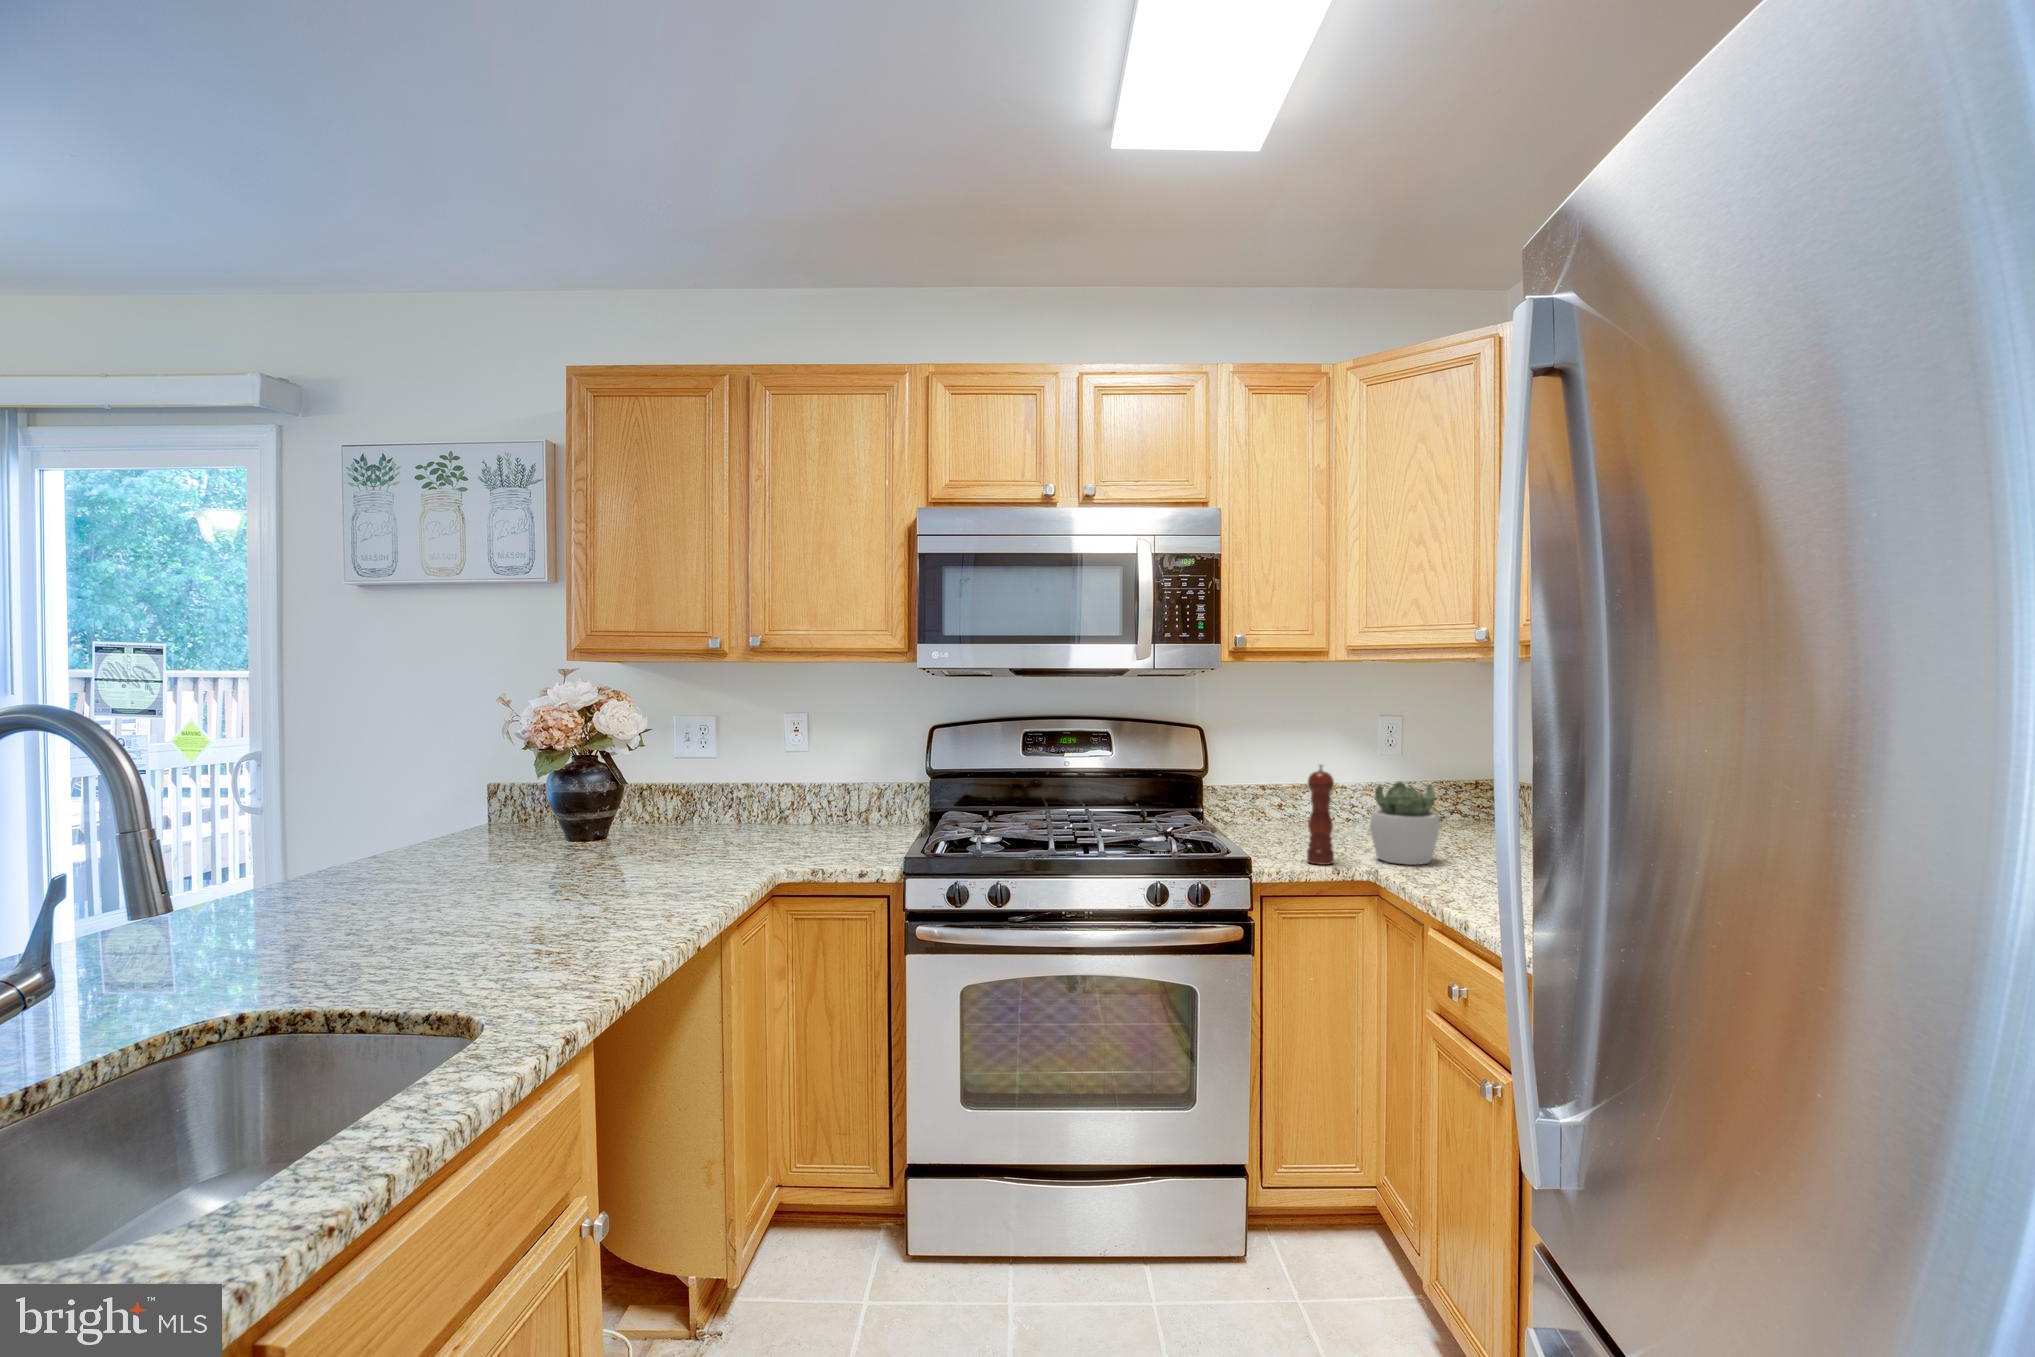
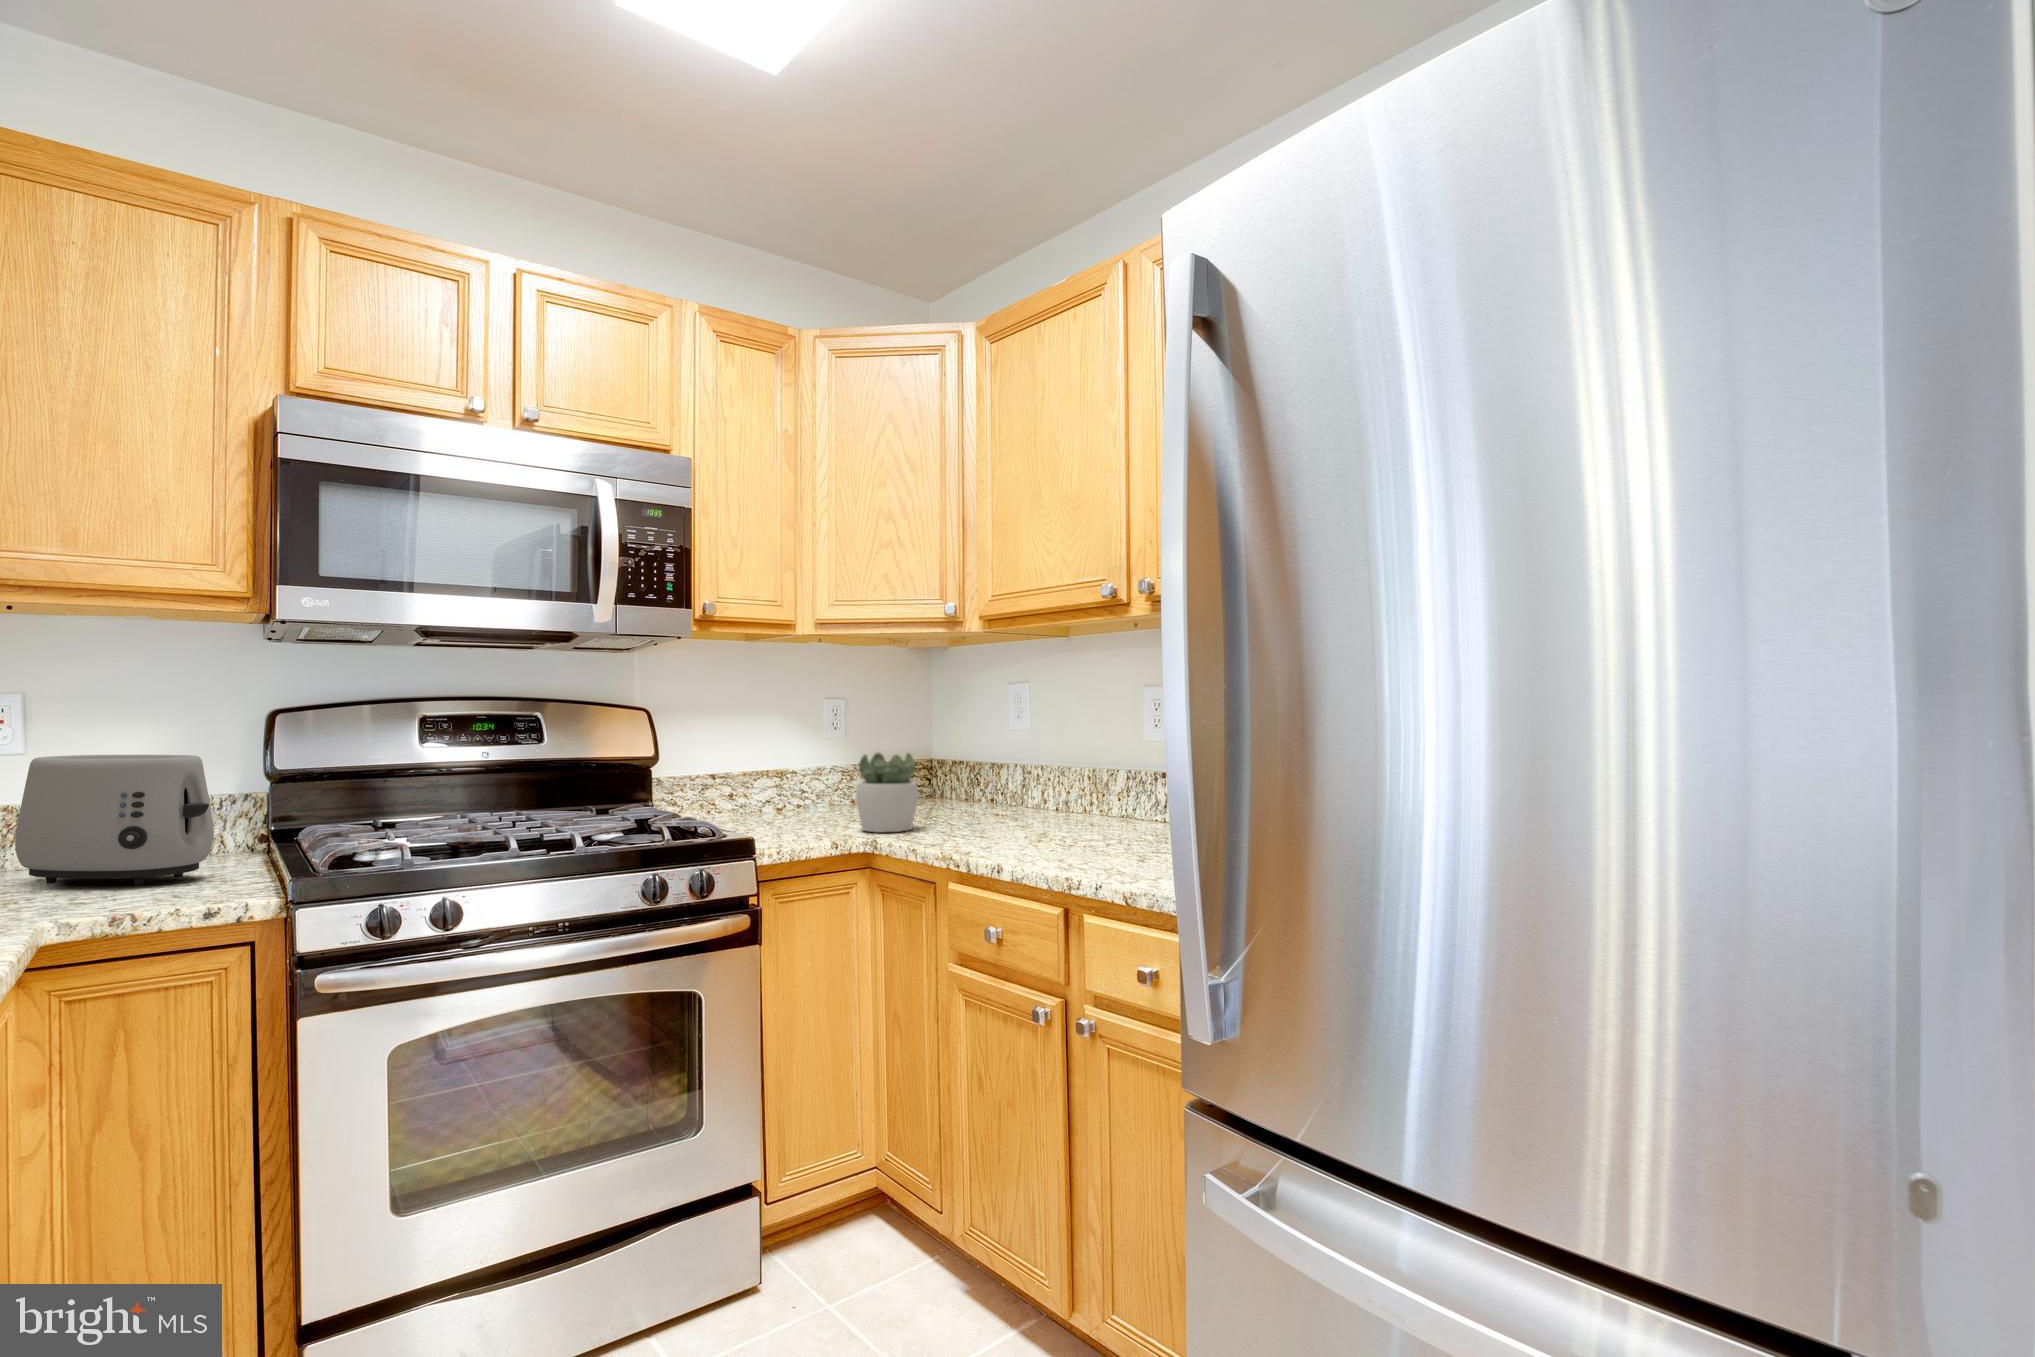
toaster: none [797,753,890,844] -> present [15,755,213,885]
pepper mill: present [1307,764,1334,865] -> none [799,736,827,840]

